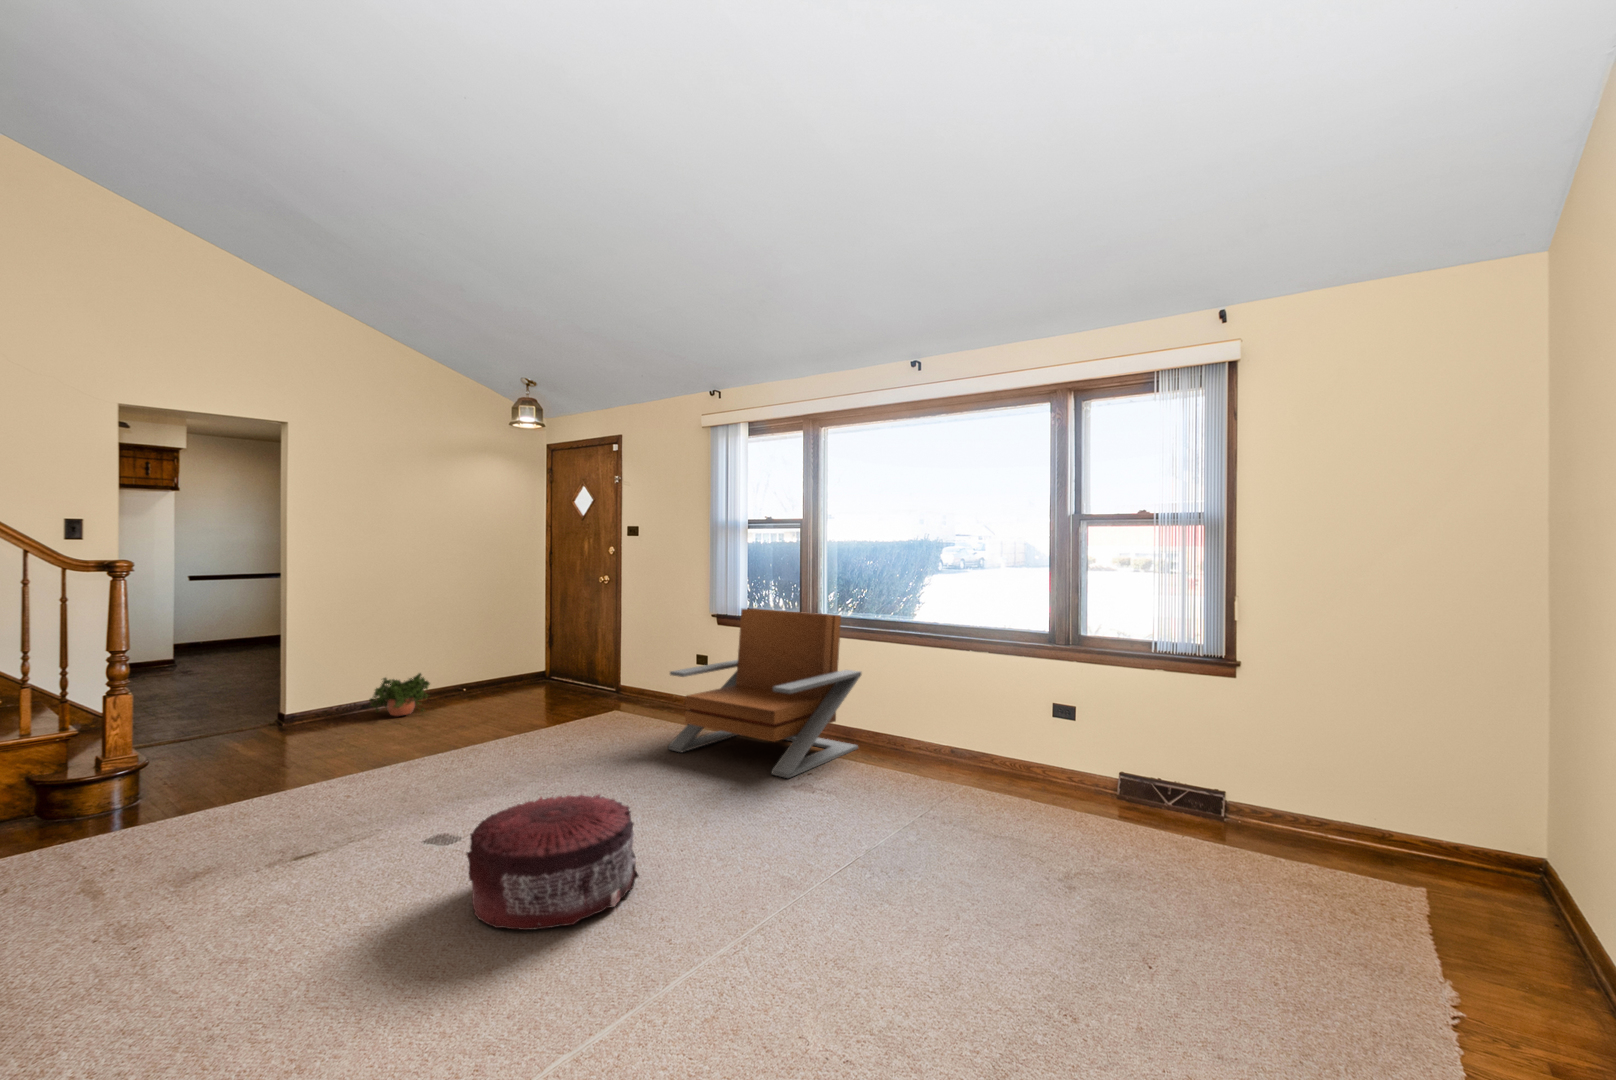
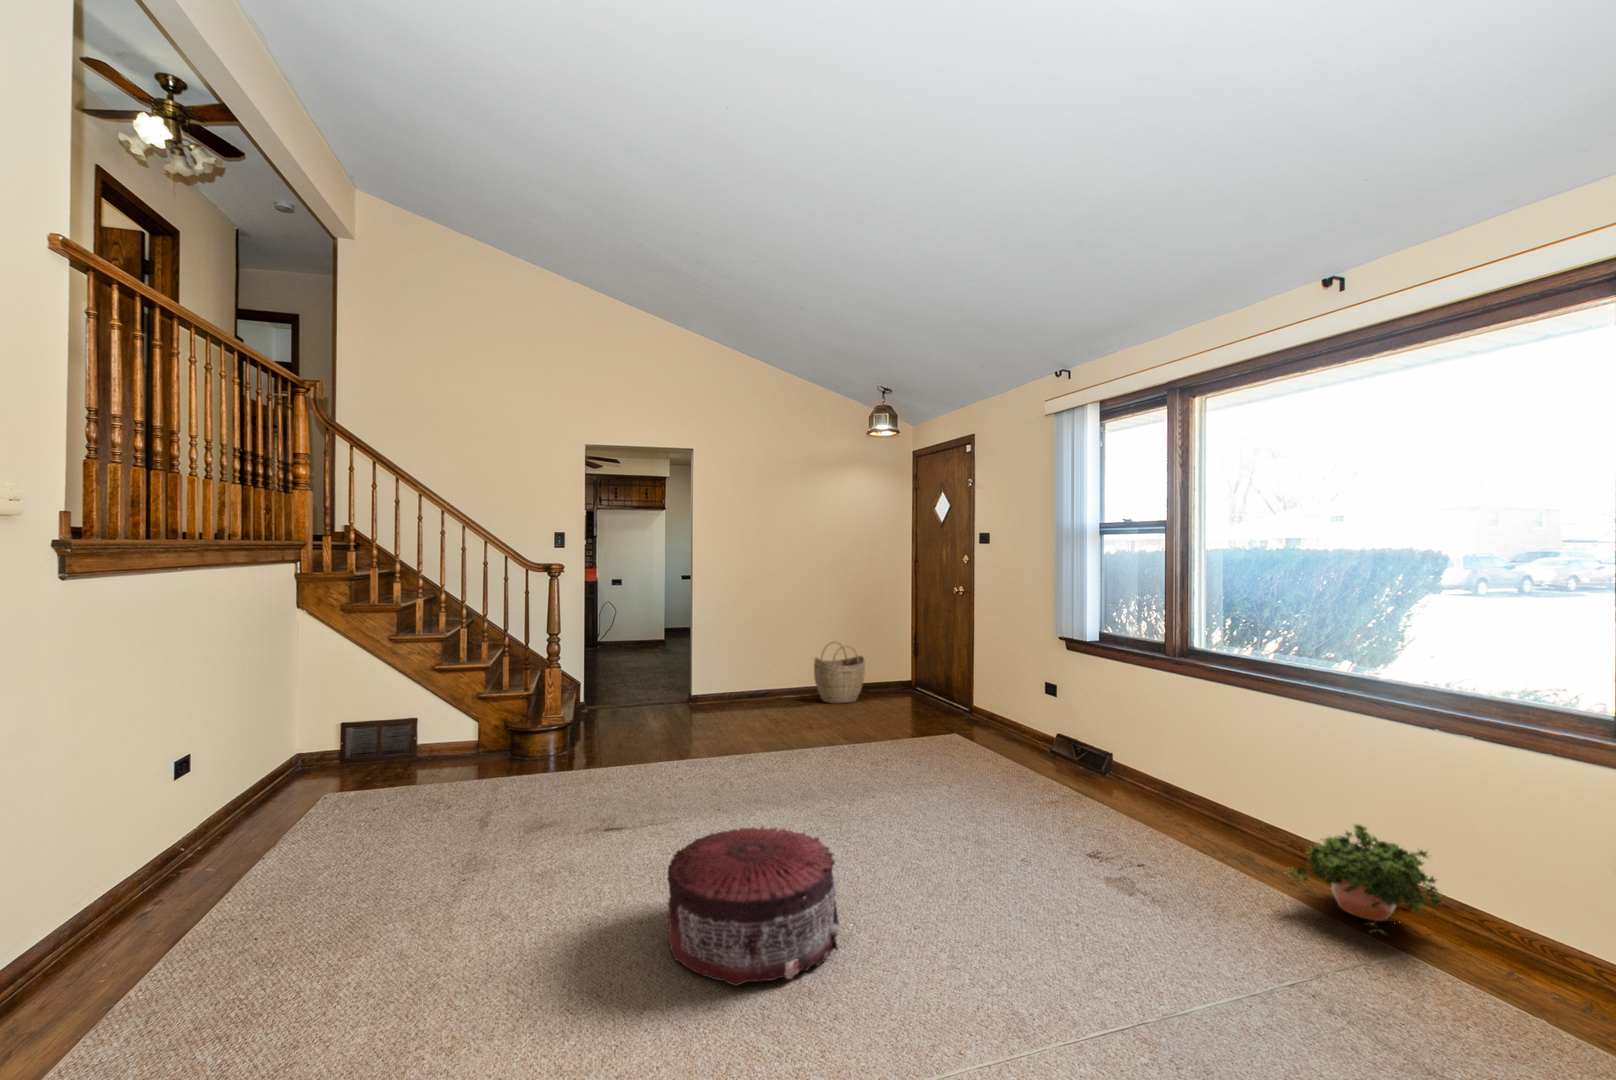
lounge chair: present [668,609,861,778] -> none [980,633,1246,866]
woven basket: none [447,639,506,703] -> present [814,642,865,704]
potted plant: present [370,673,430,716] -> present [1289,824,1442,933]

